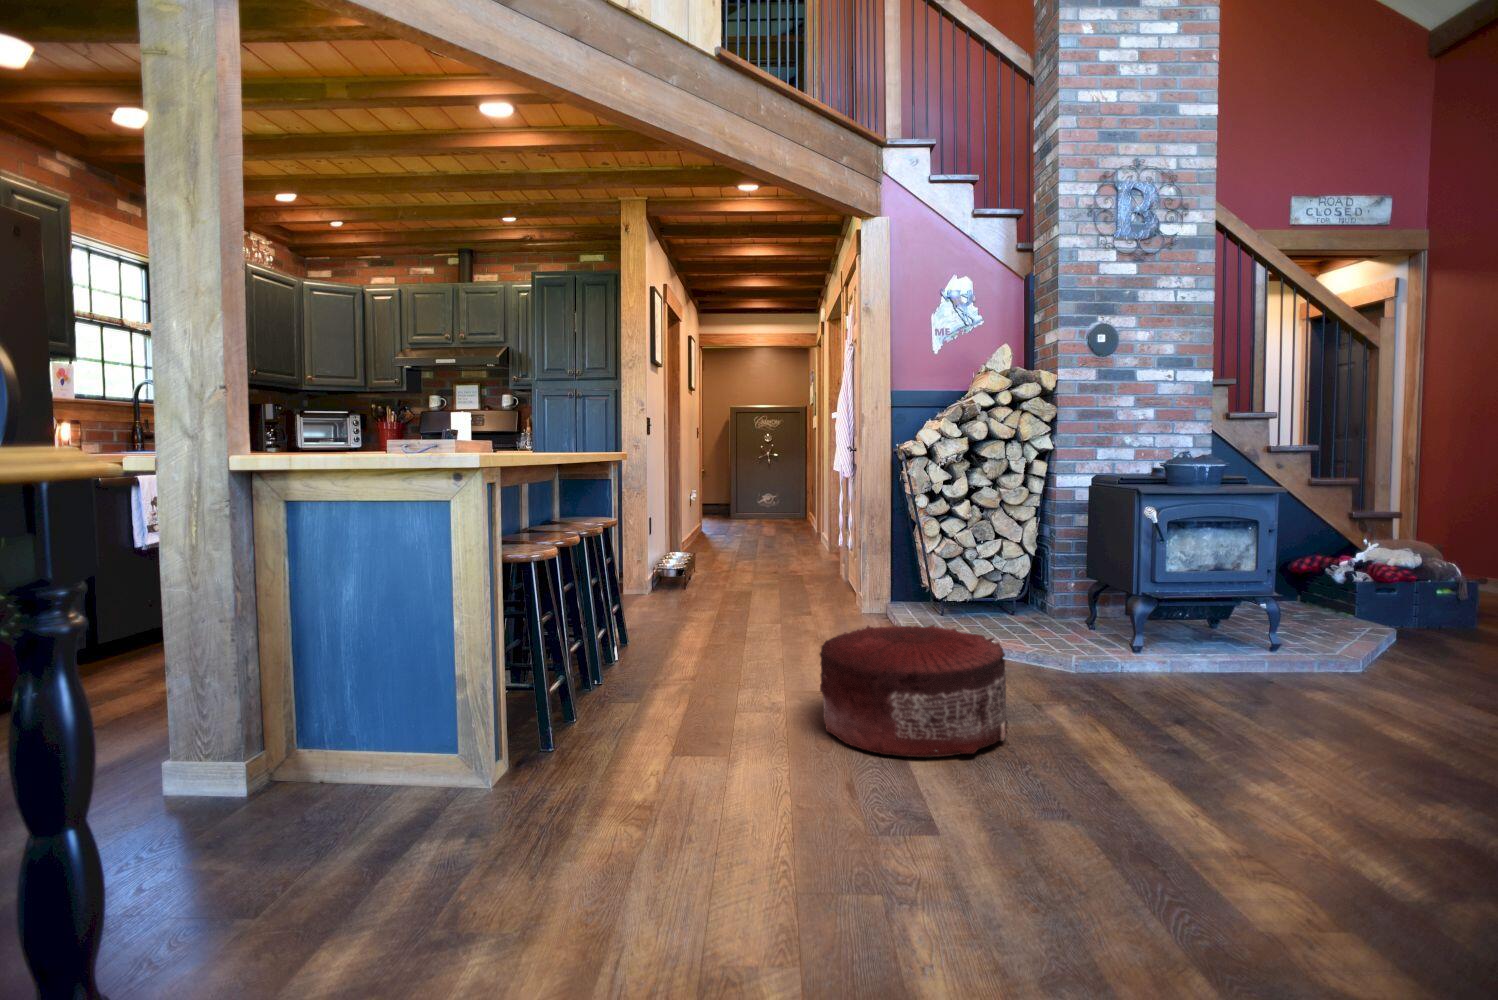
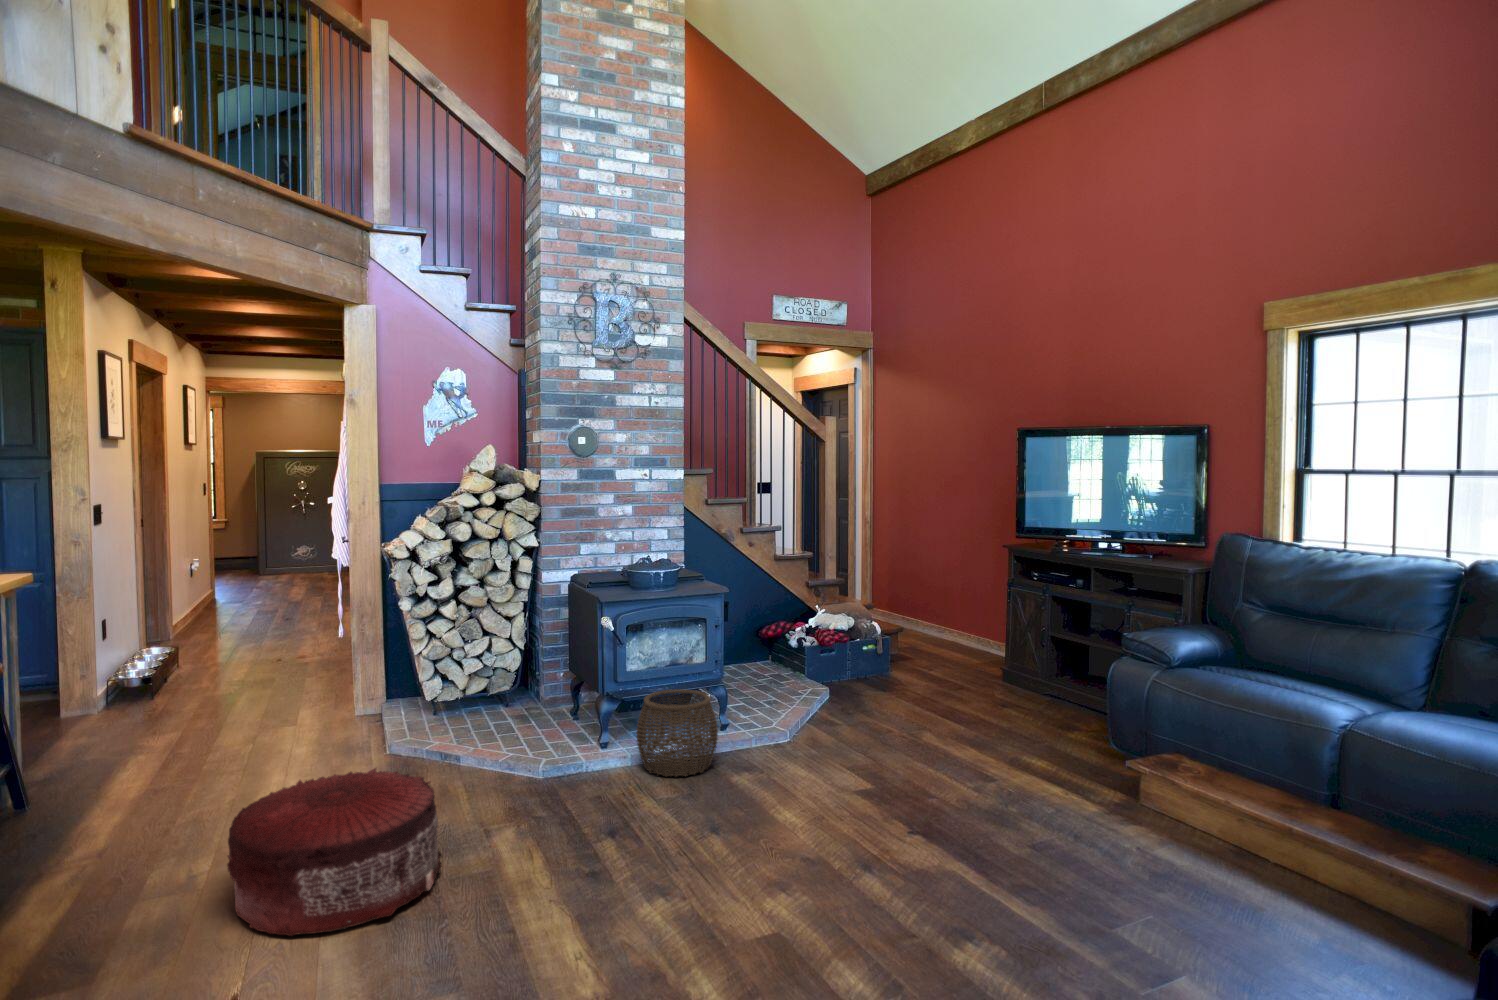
woven basket: none [1182,595,1290,688] -> present [636,689,718,777]

